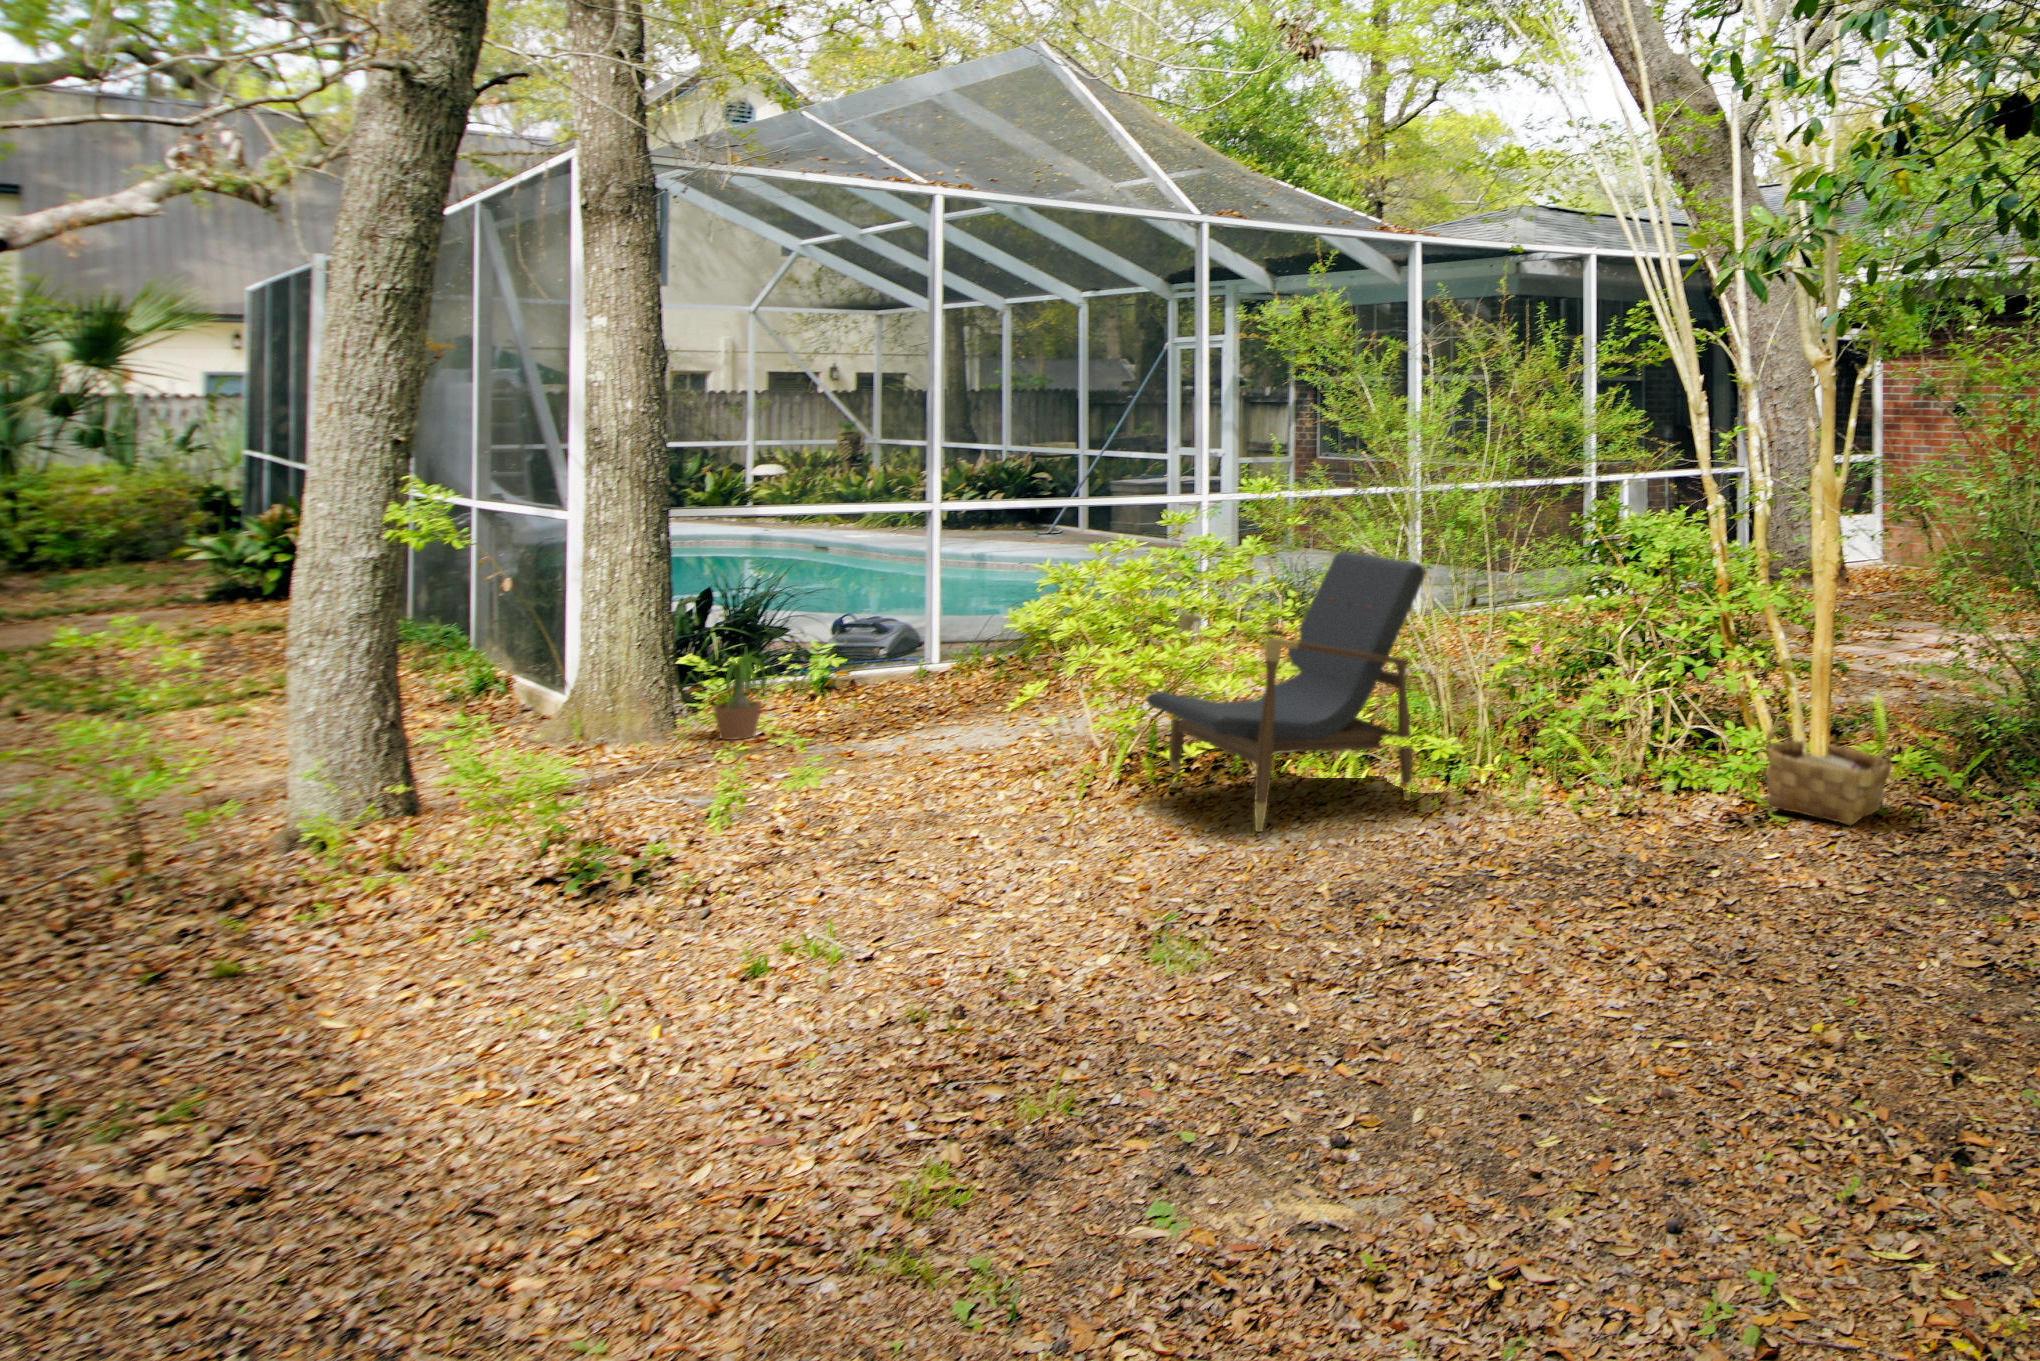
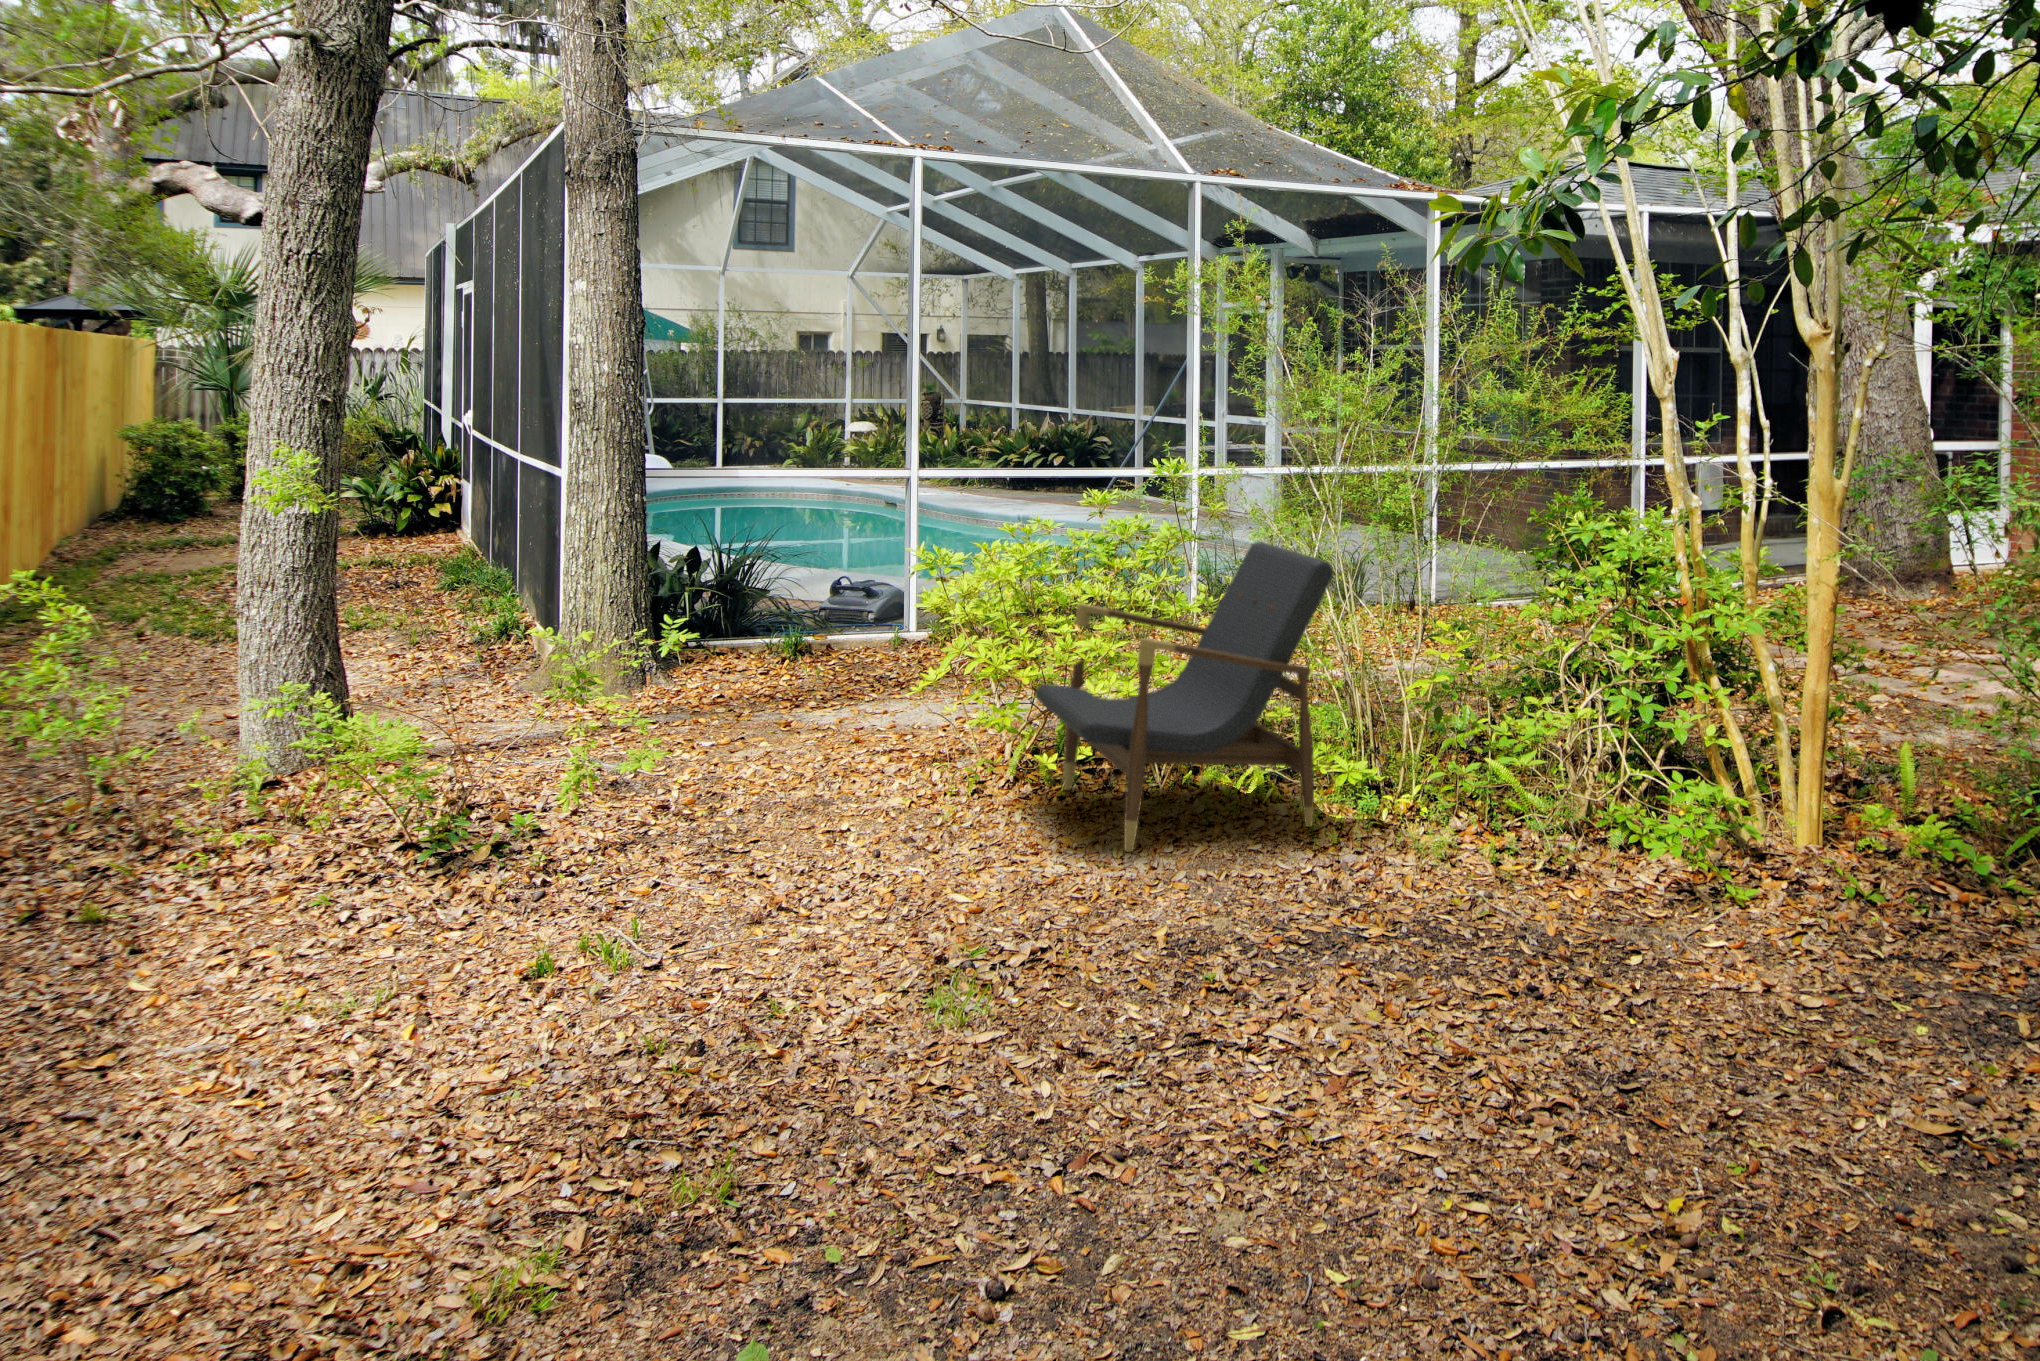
potted plant: present [699,652,775,740] -> none [637,615,736,702]
woven basket: present [1766,721,1892,825] -> none [1727,770,1891,908]

